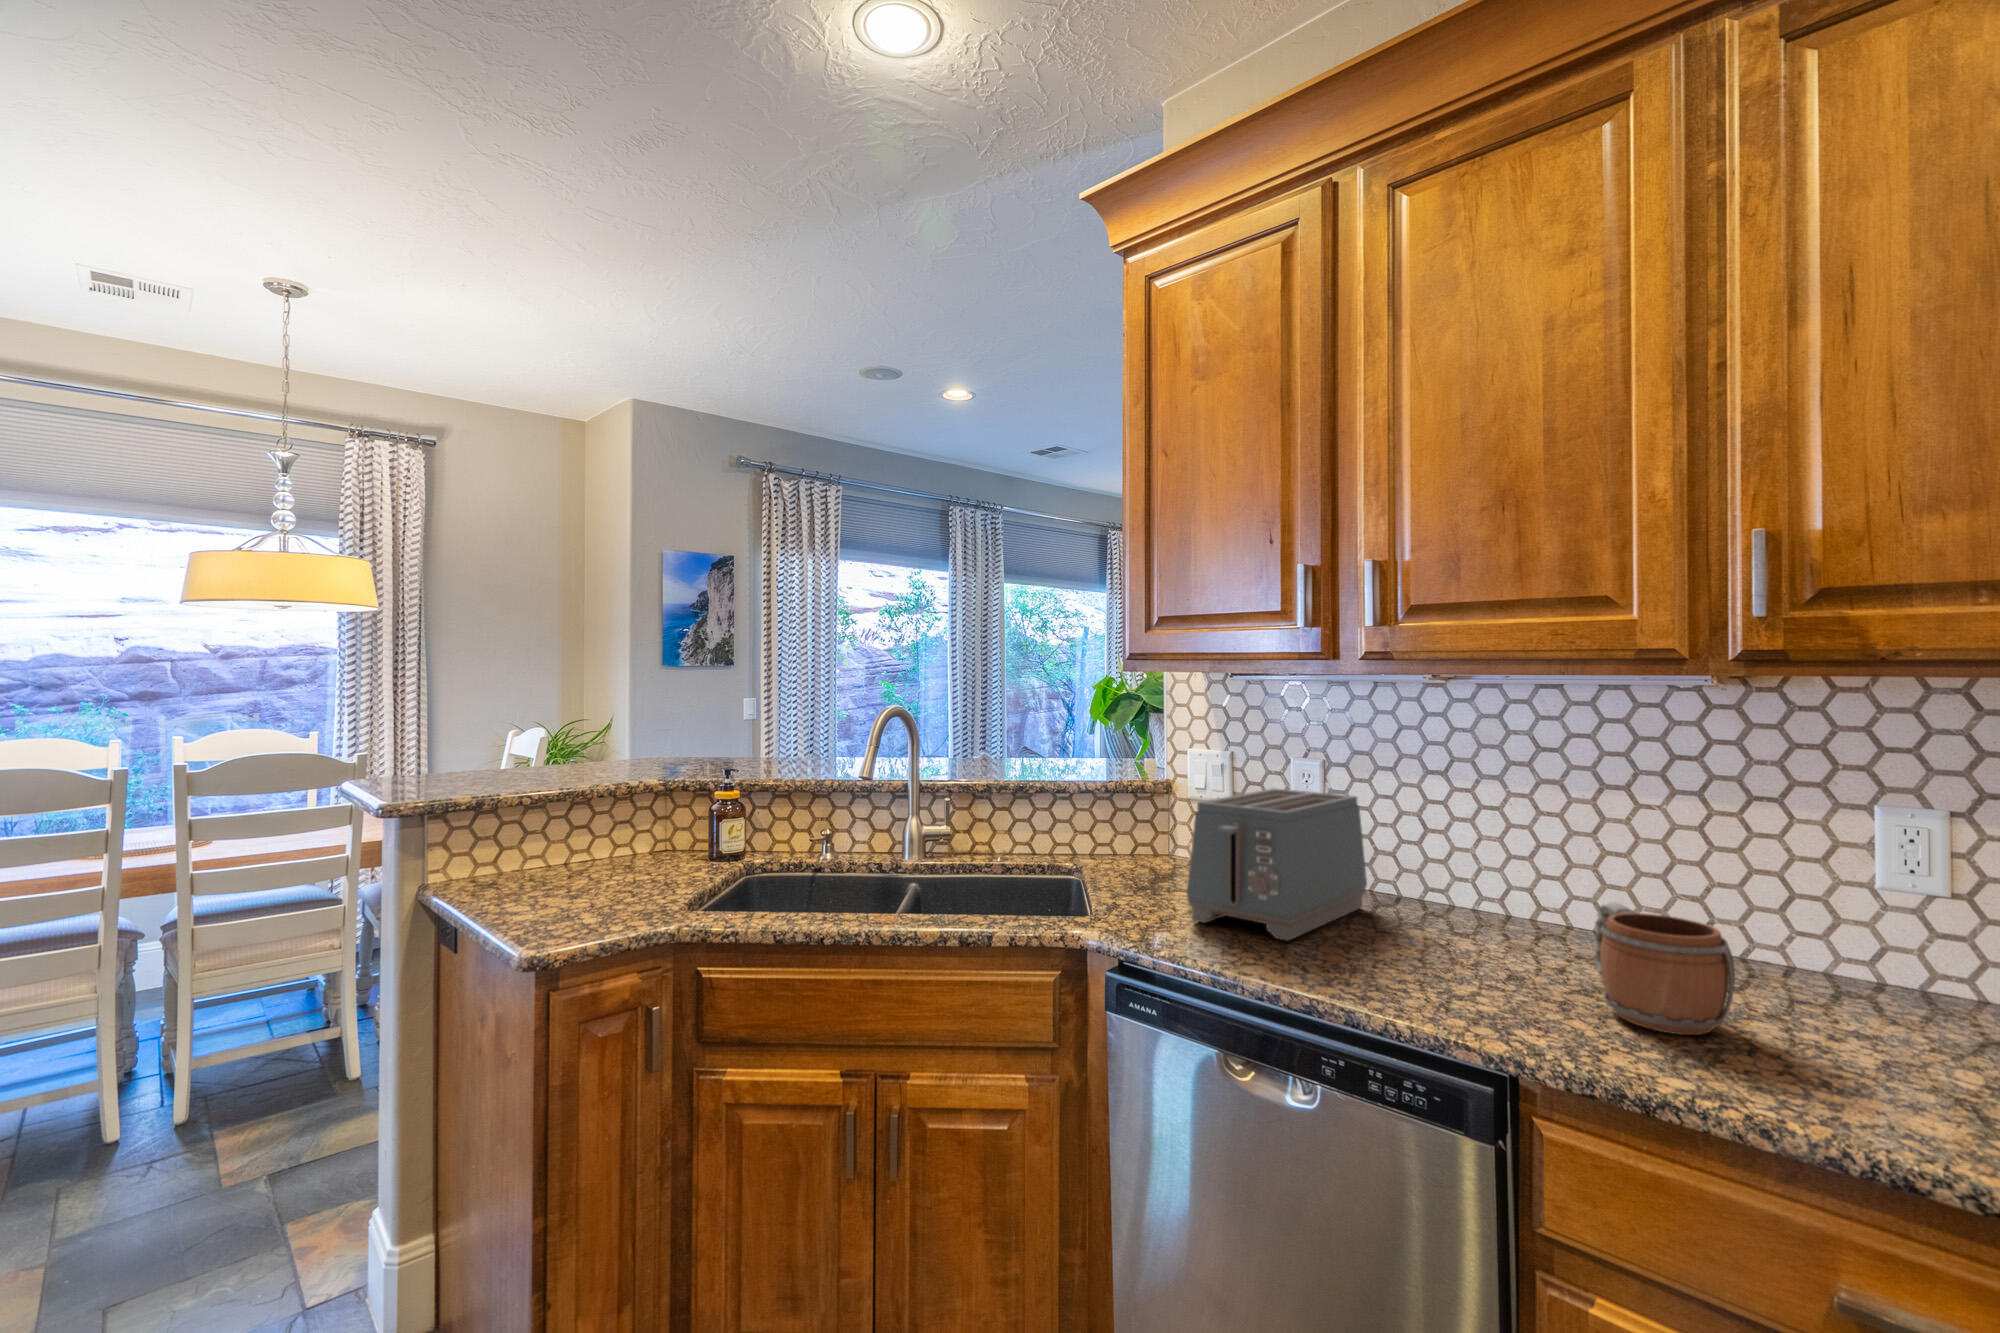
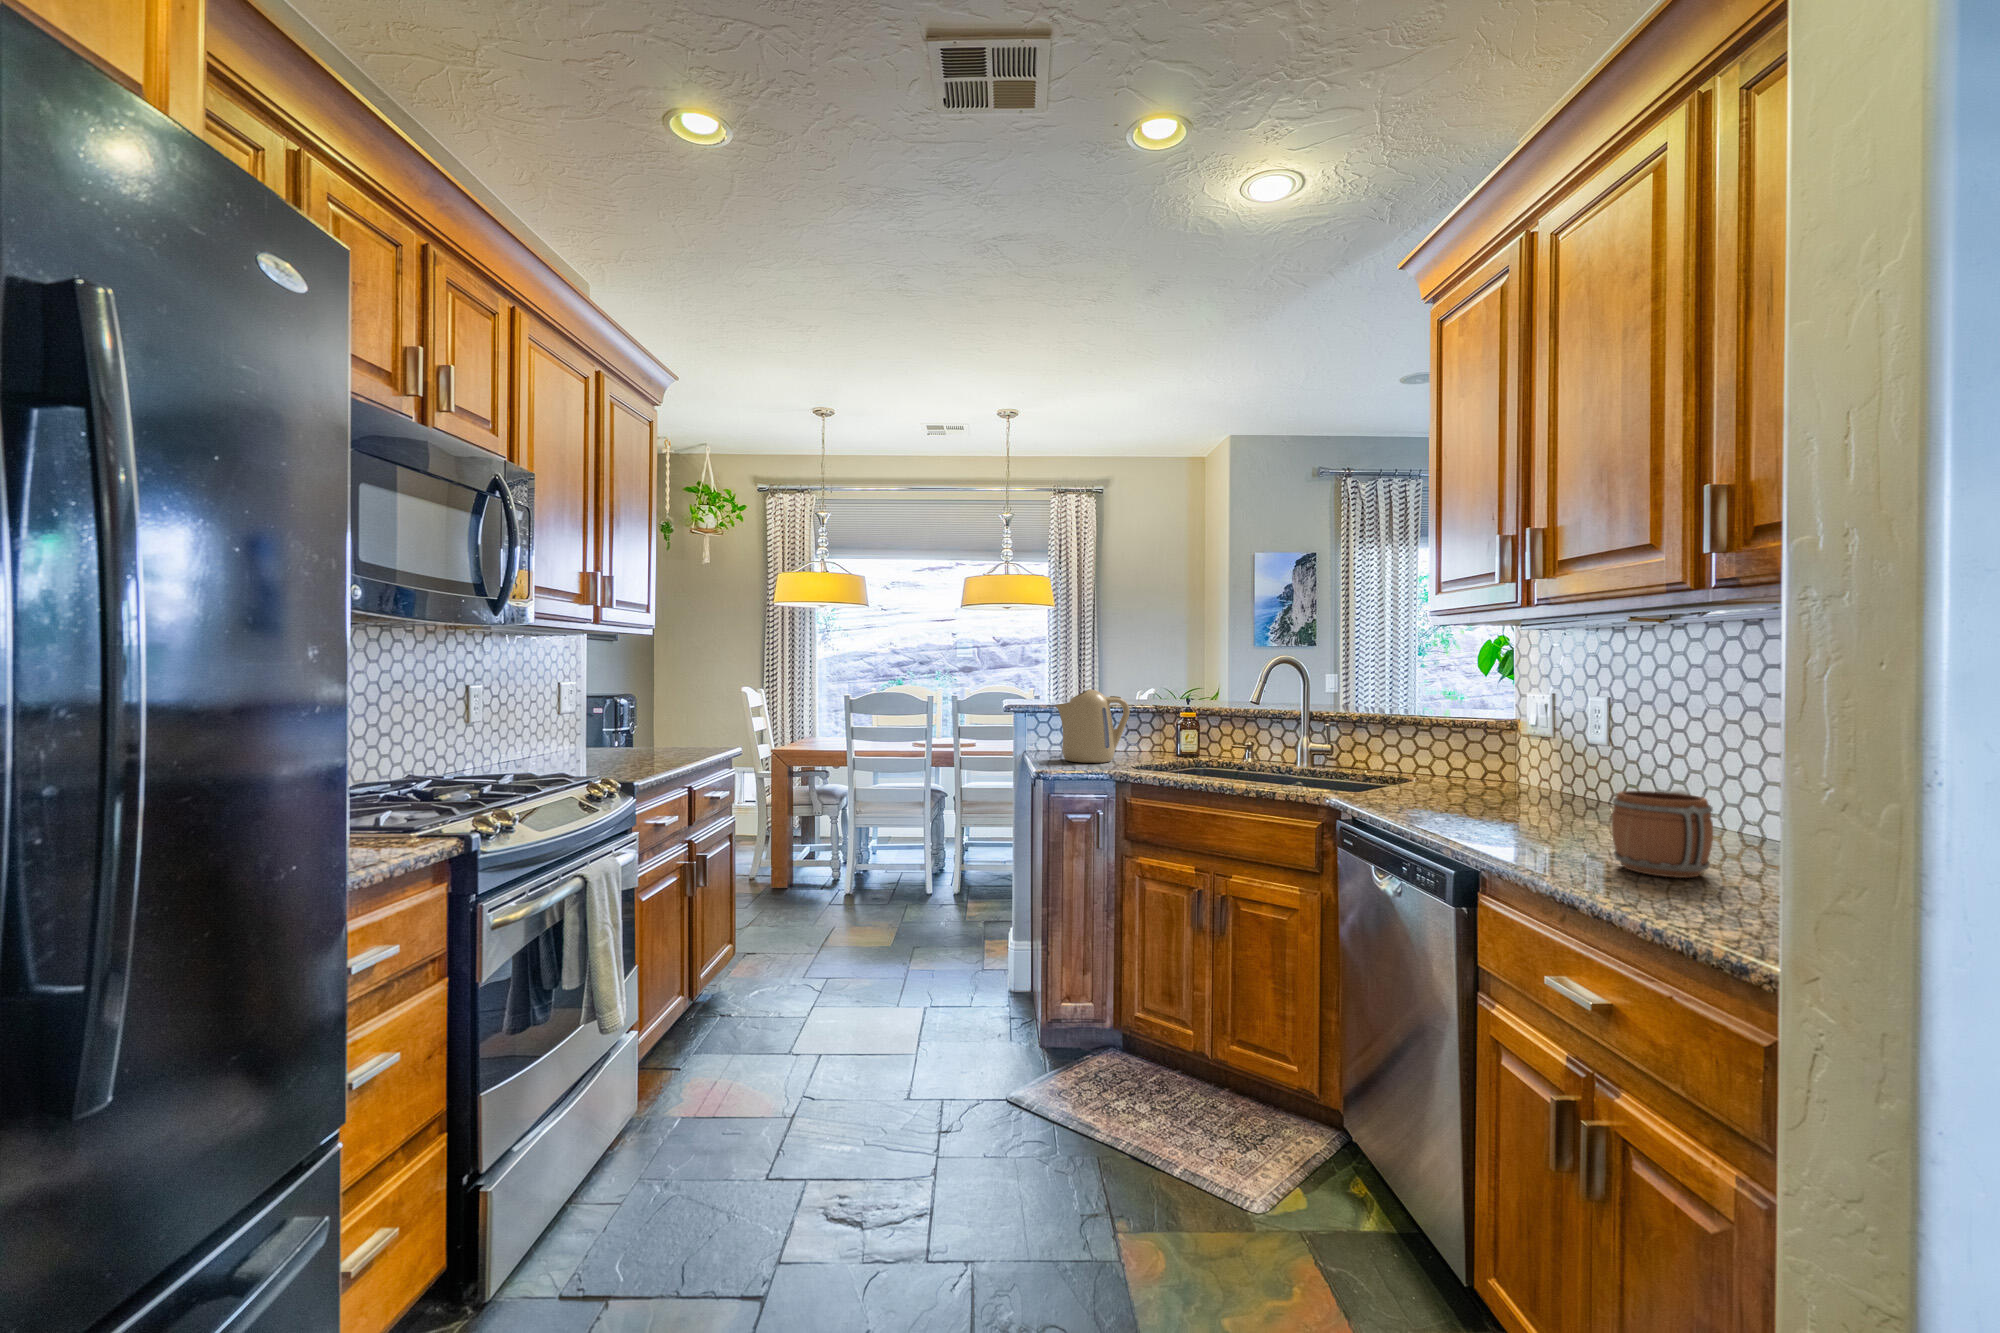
kettle: none [514,769,648,901] -> present [1056,689,1130,763]
toaster: present [1187,788,1367,941] -> none [1423,716,1610,818]

